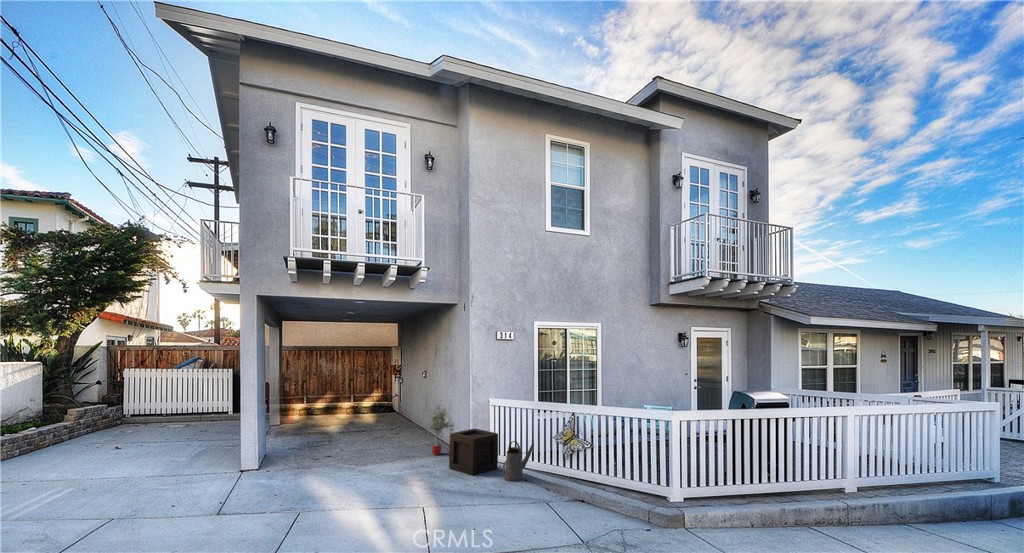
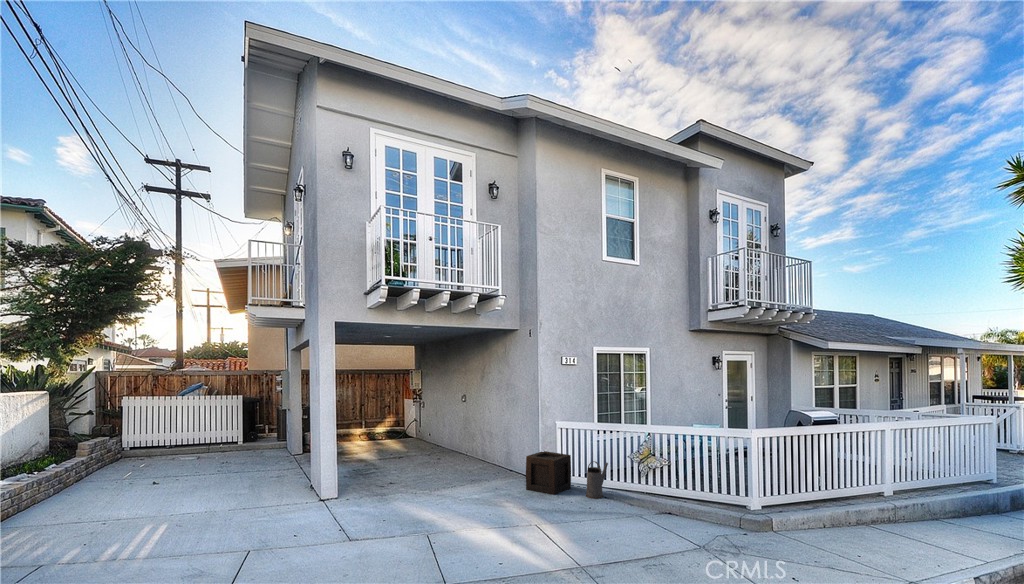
potted tree: present [431,405,454,455] -> none [492,429,518,478]

